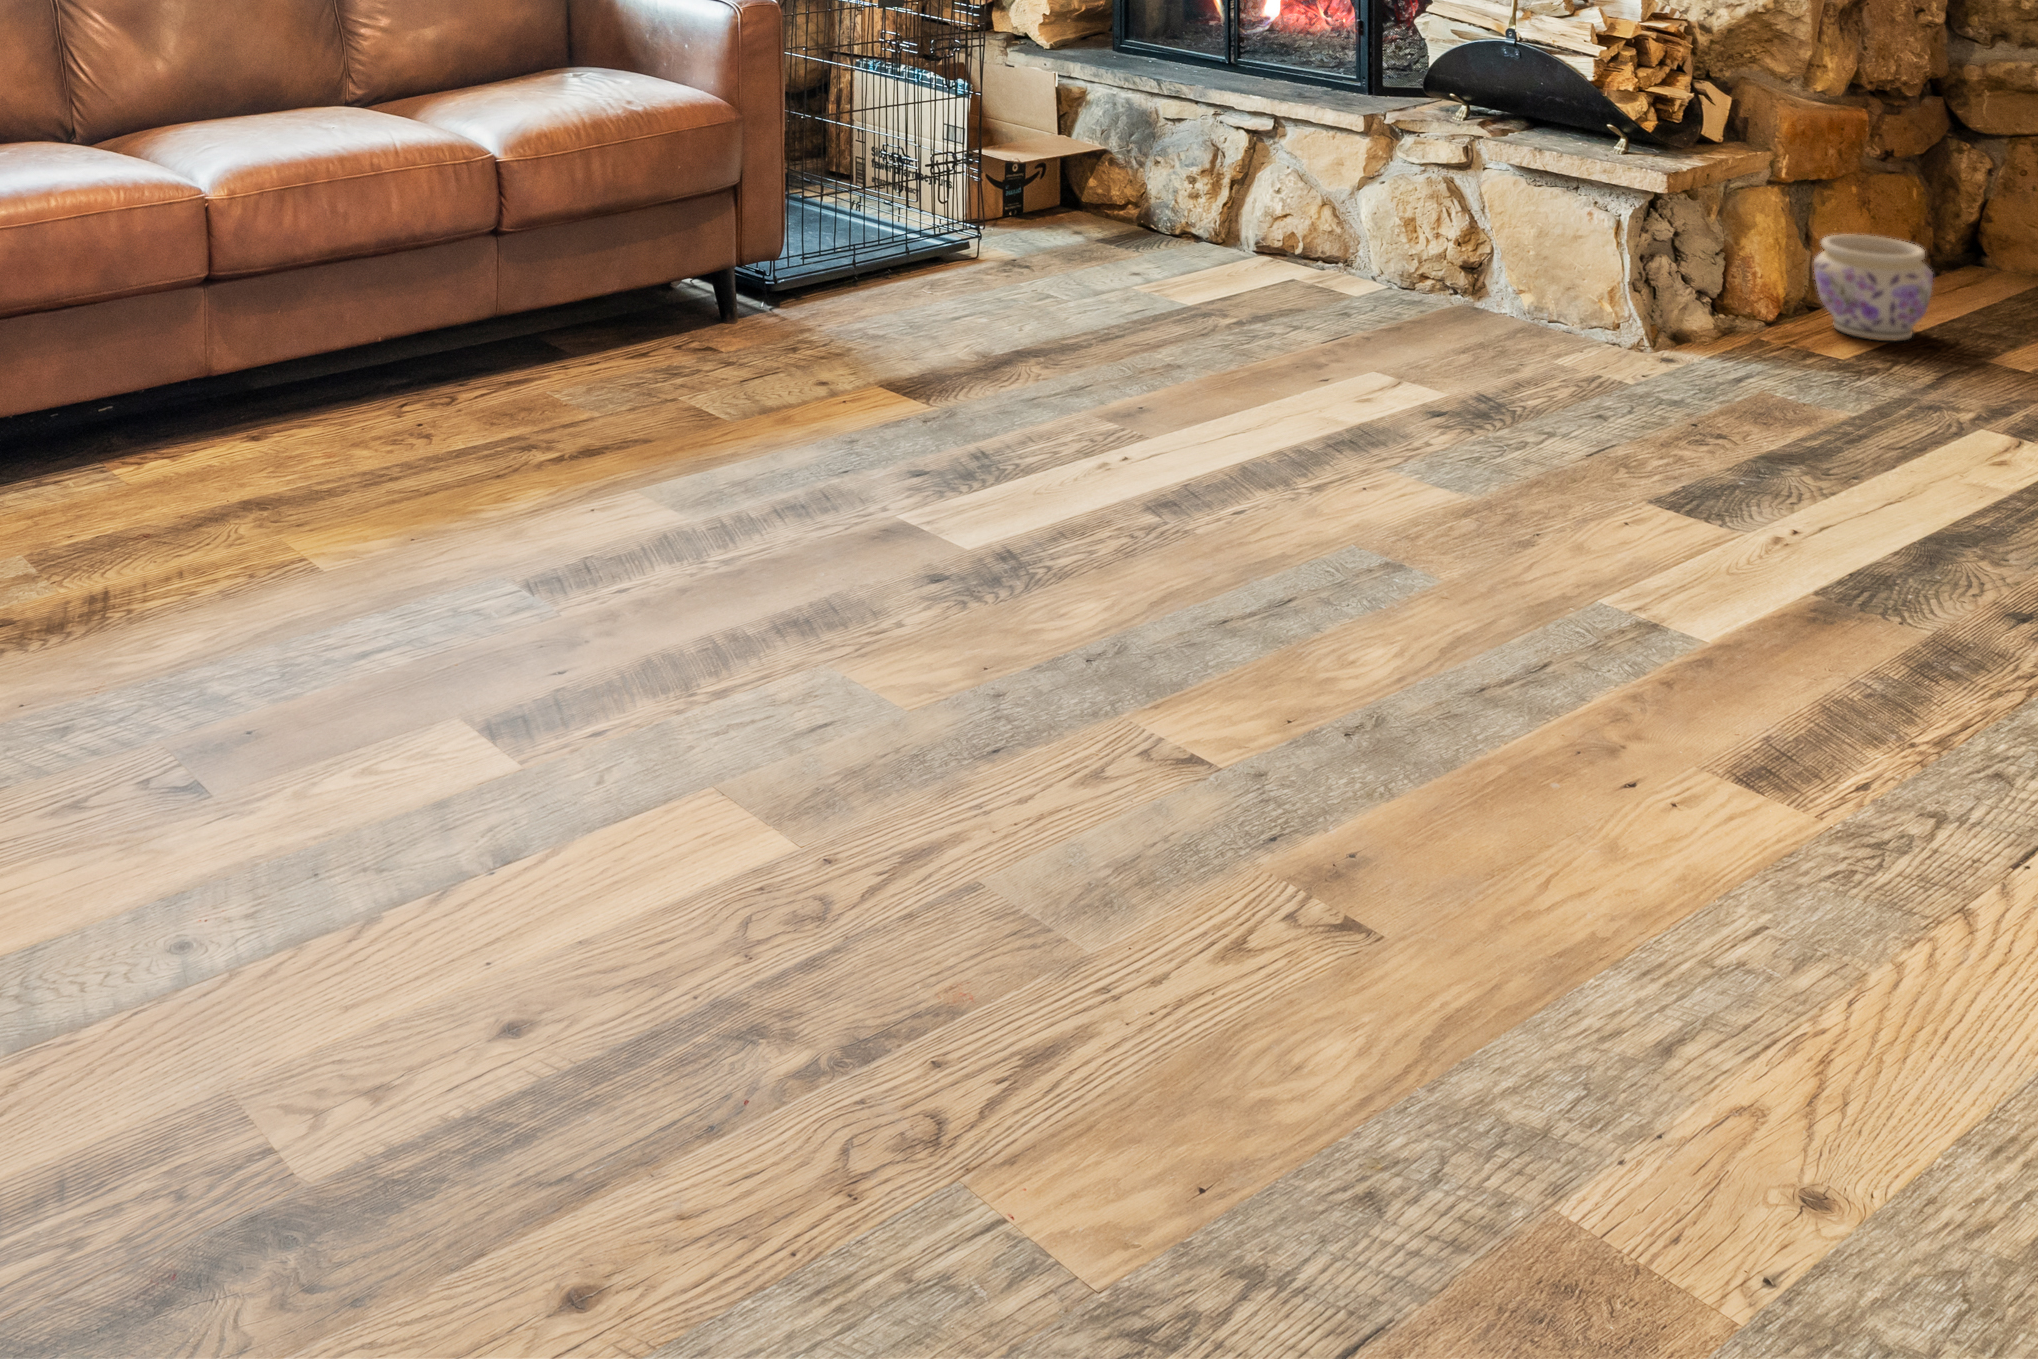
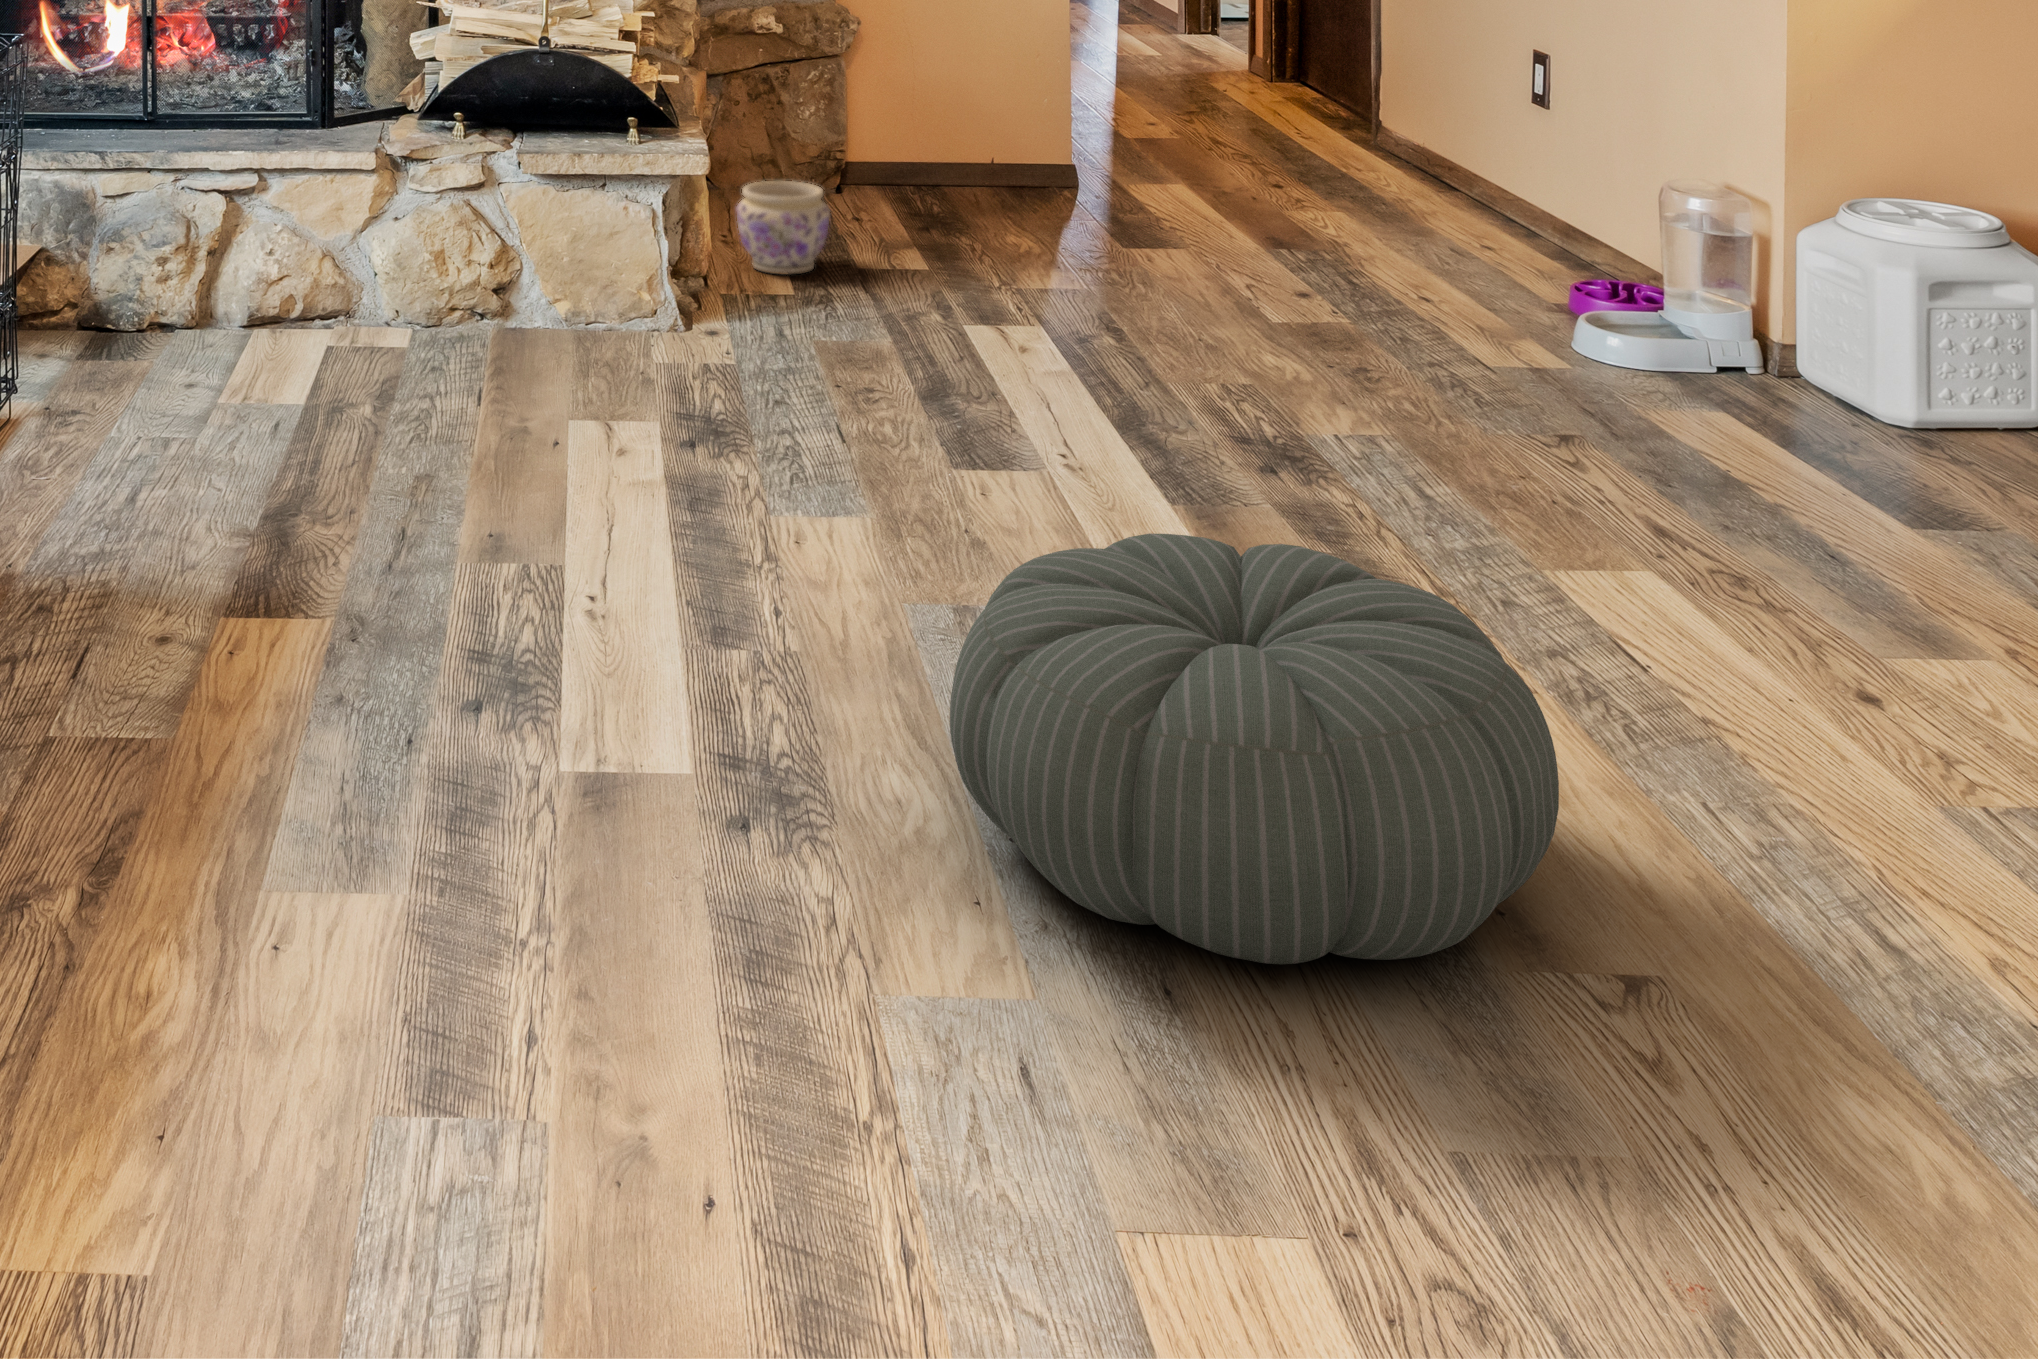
pouf: none [929,457,1447,817] -> present [950,533,1559,964]

